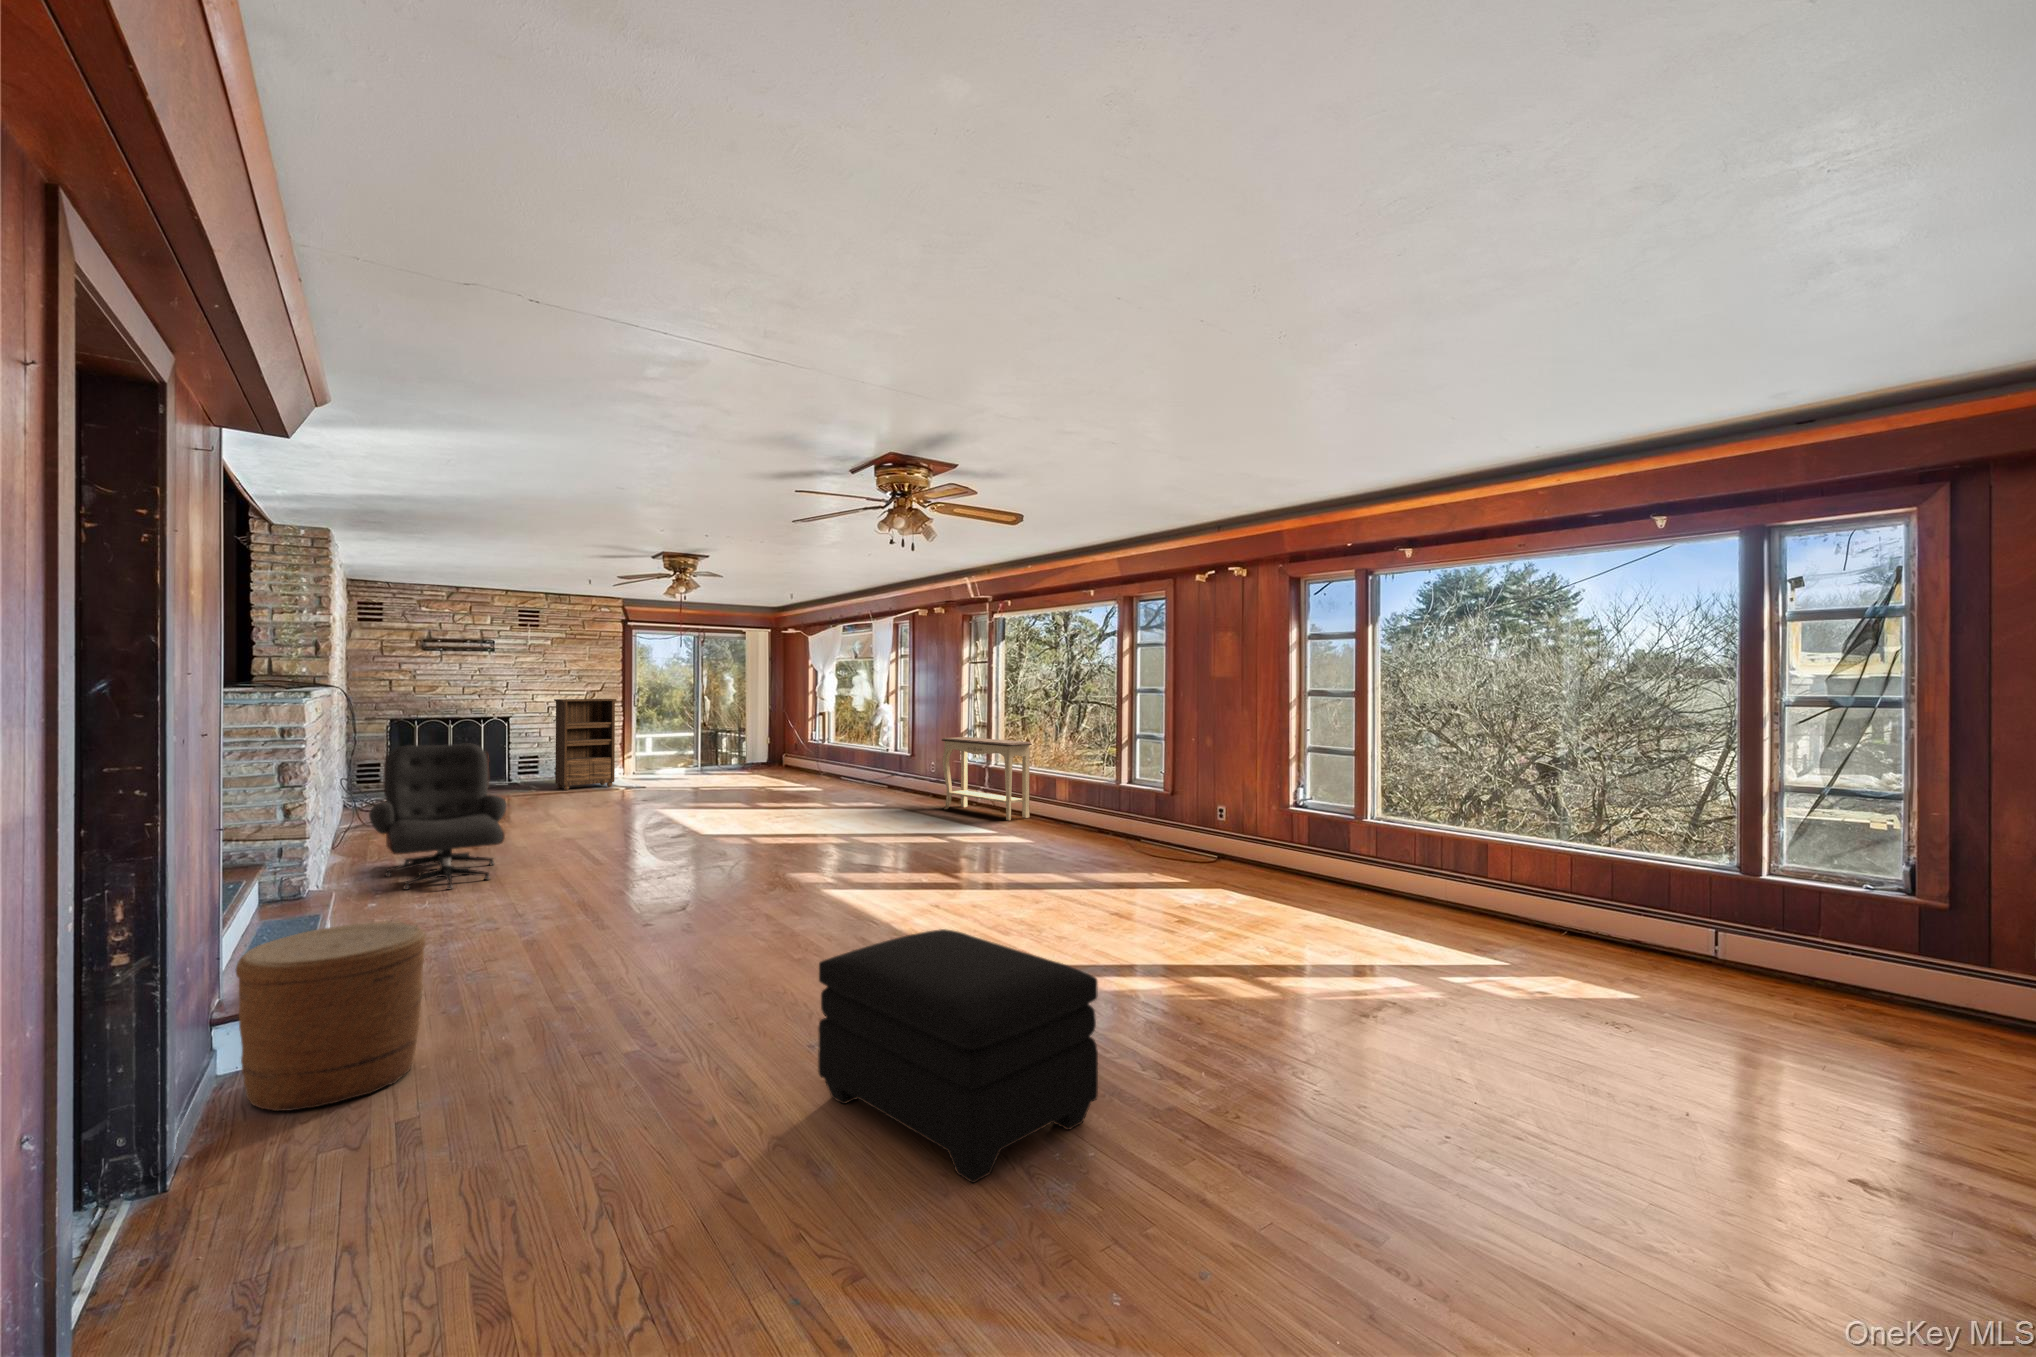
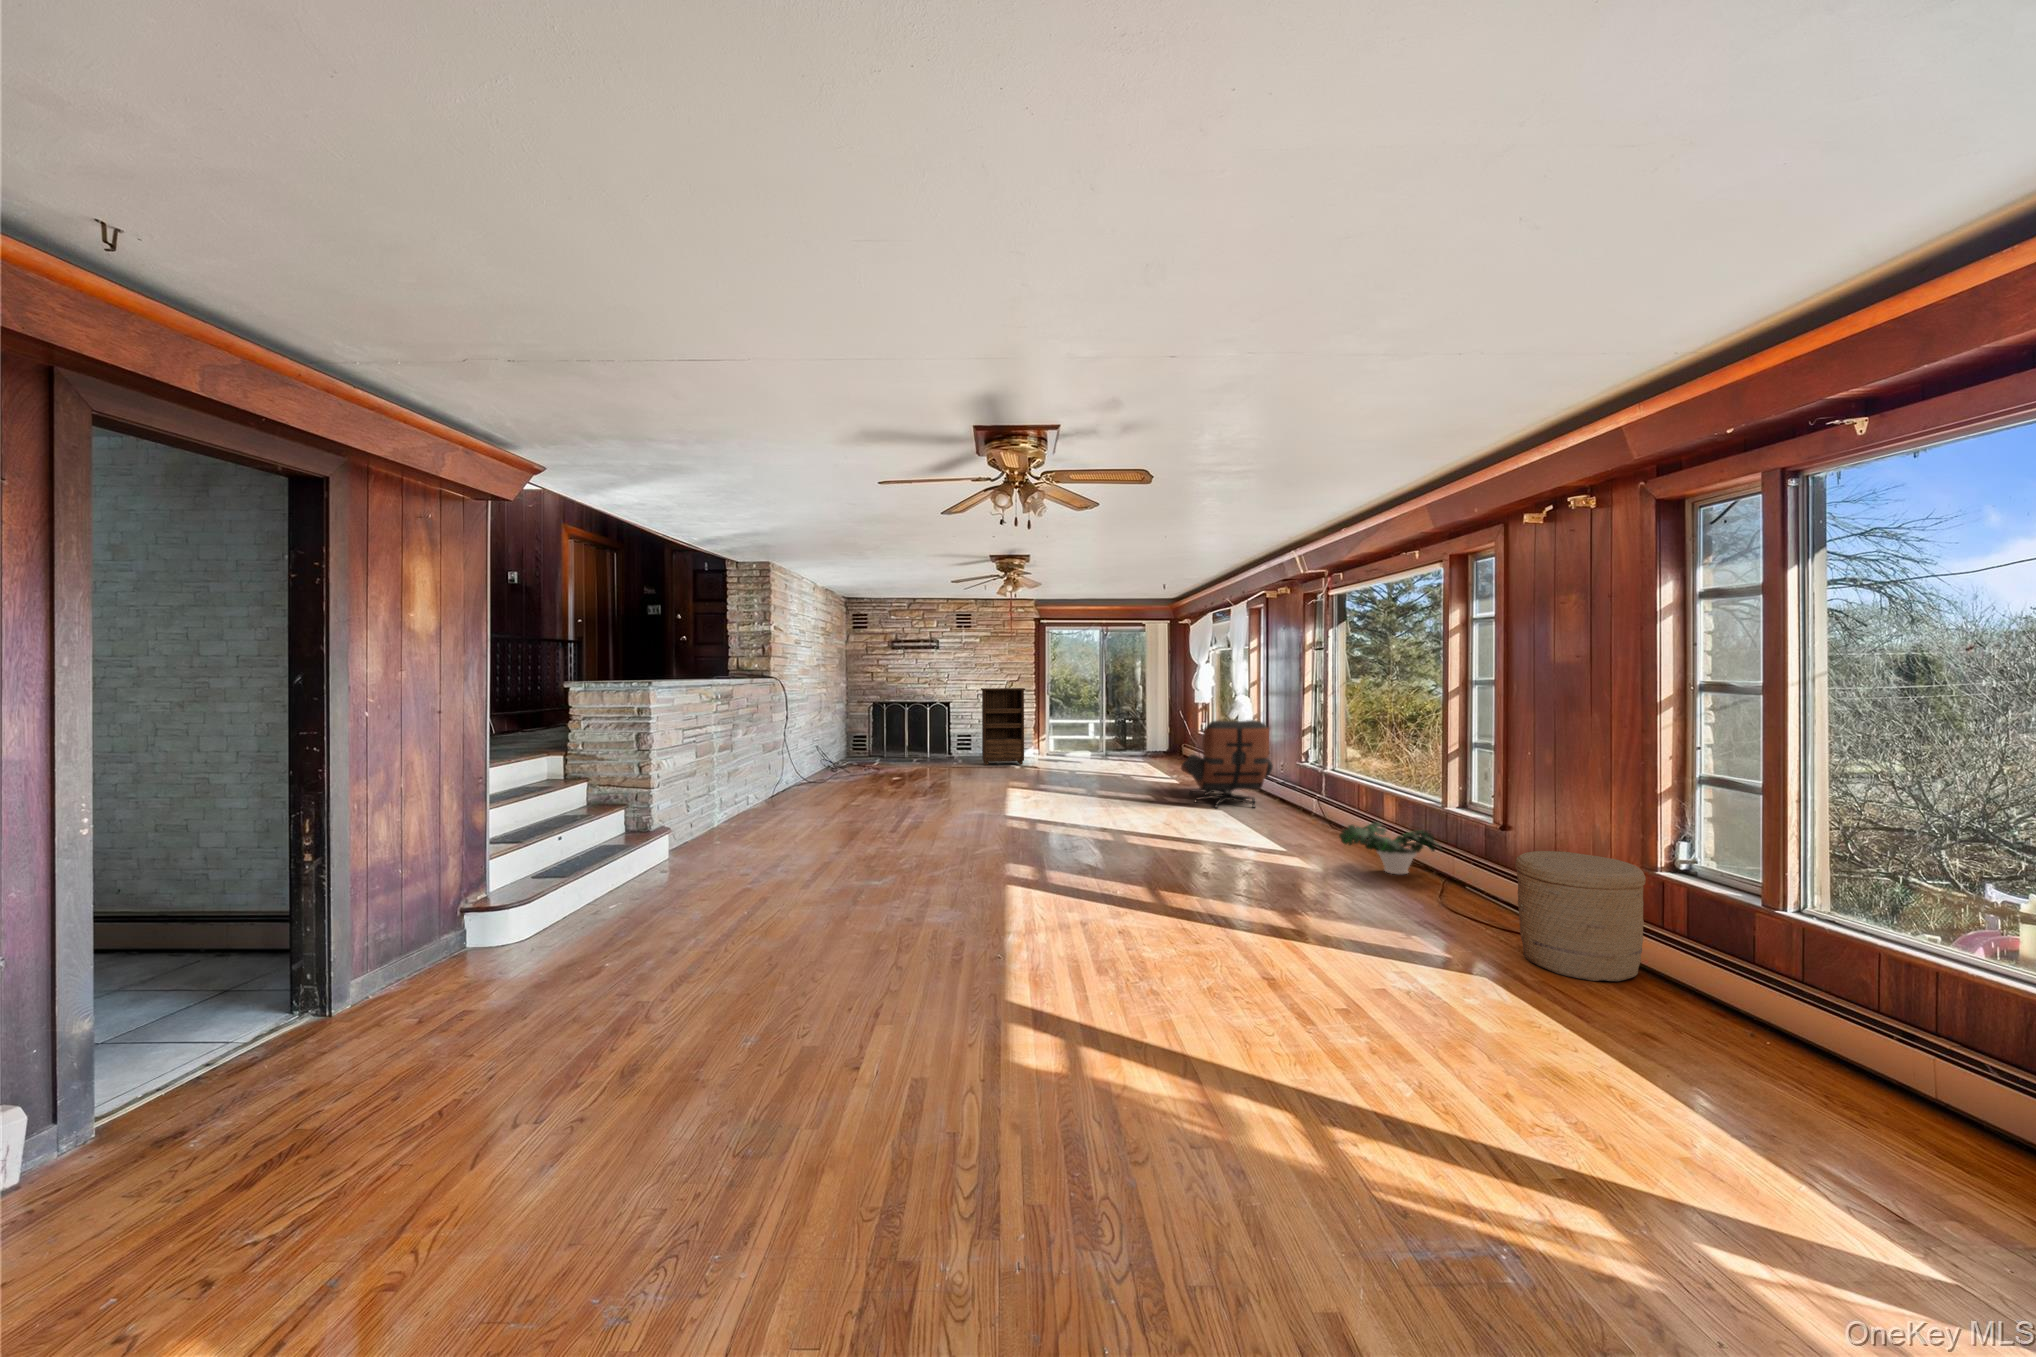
console table: present [942,737,1032,820] -> none [1274,735,1363,835]
lounge chair: present [369,743,506,890] -> present [1181,720,1273,808]
potted plant: none [1050,802,1128,841] -> present [1339,823,1442,874]
woven basket: present [235,922,426,1111] -> present [1515,851,1646,981]
ottoman: present [818,929,1098,1183] -> none [506,955,795,1272]

